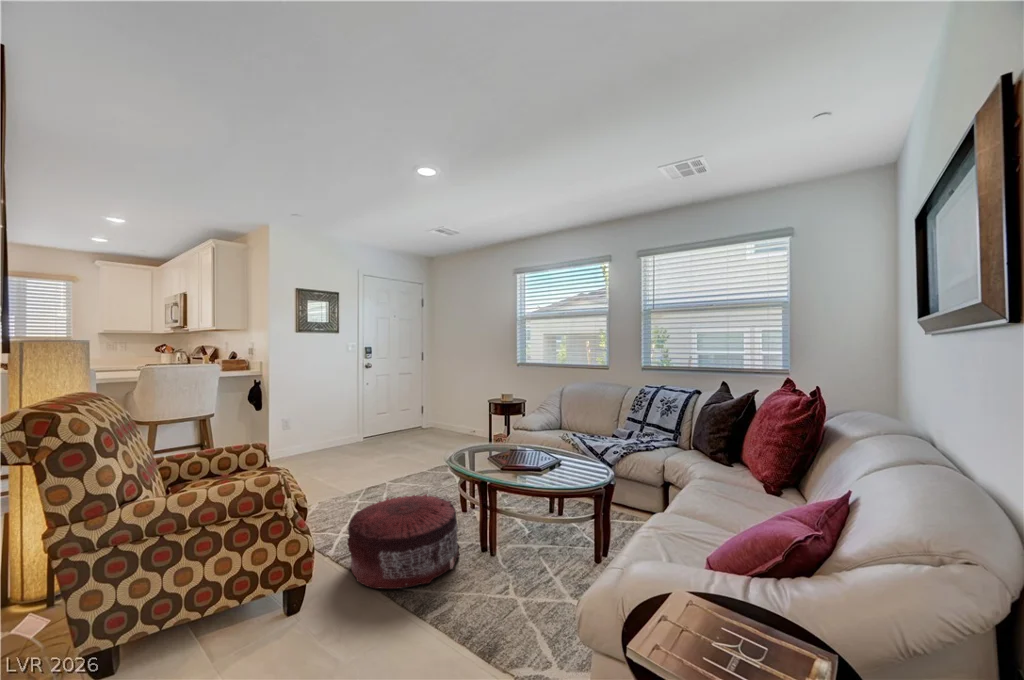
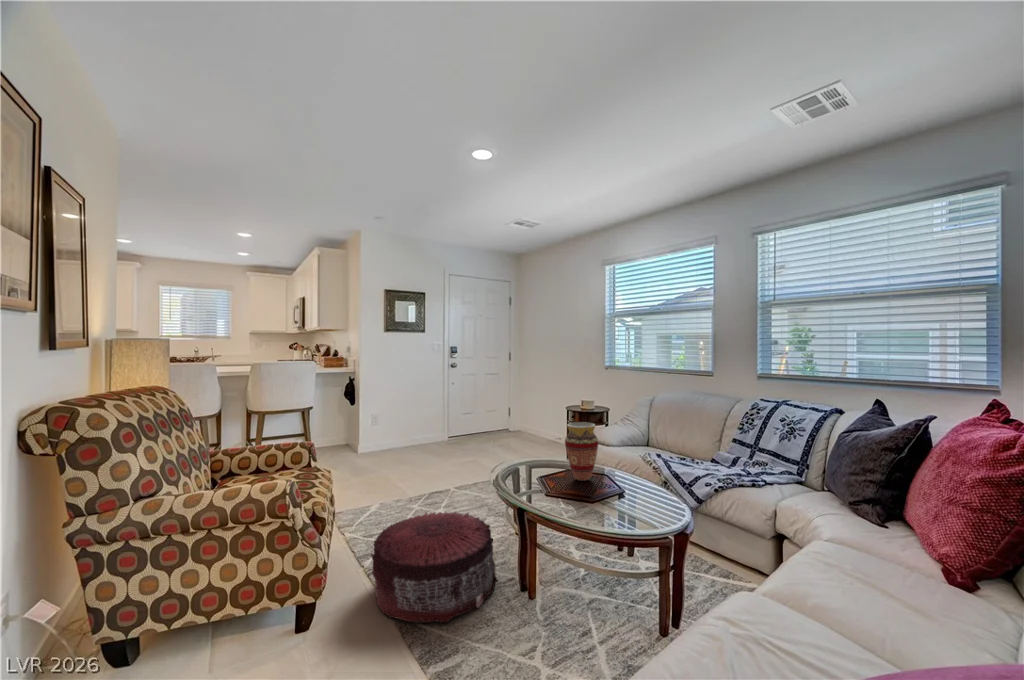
vase: none [508,408,536,457] -> present [565,422,598,481]

